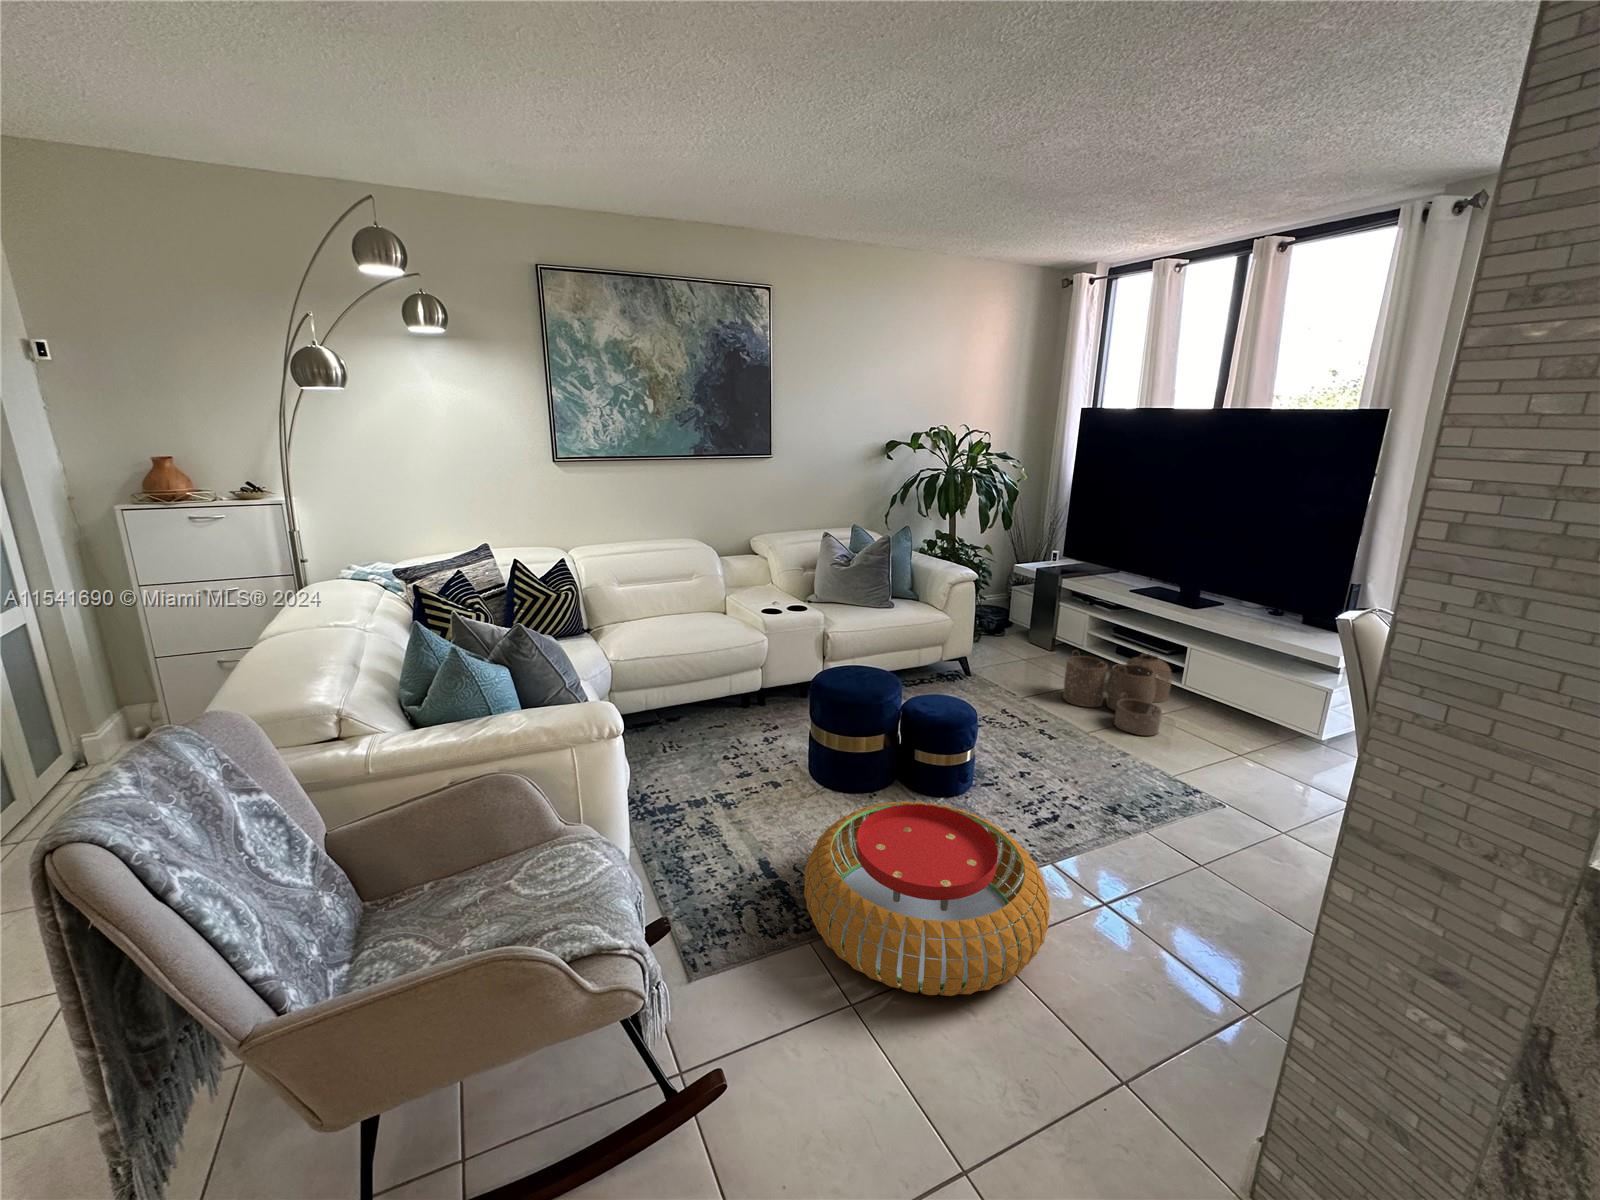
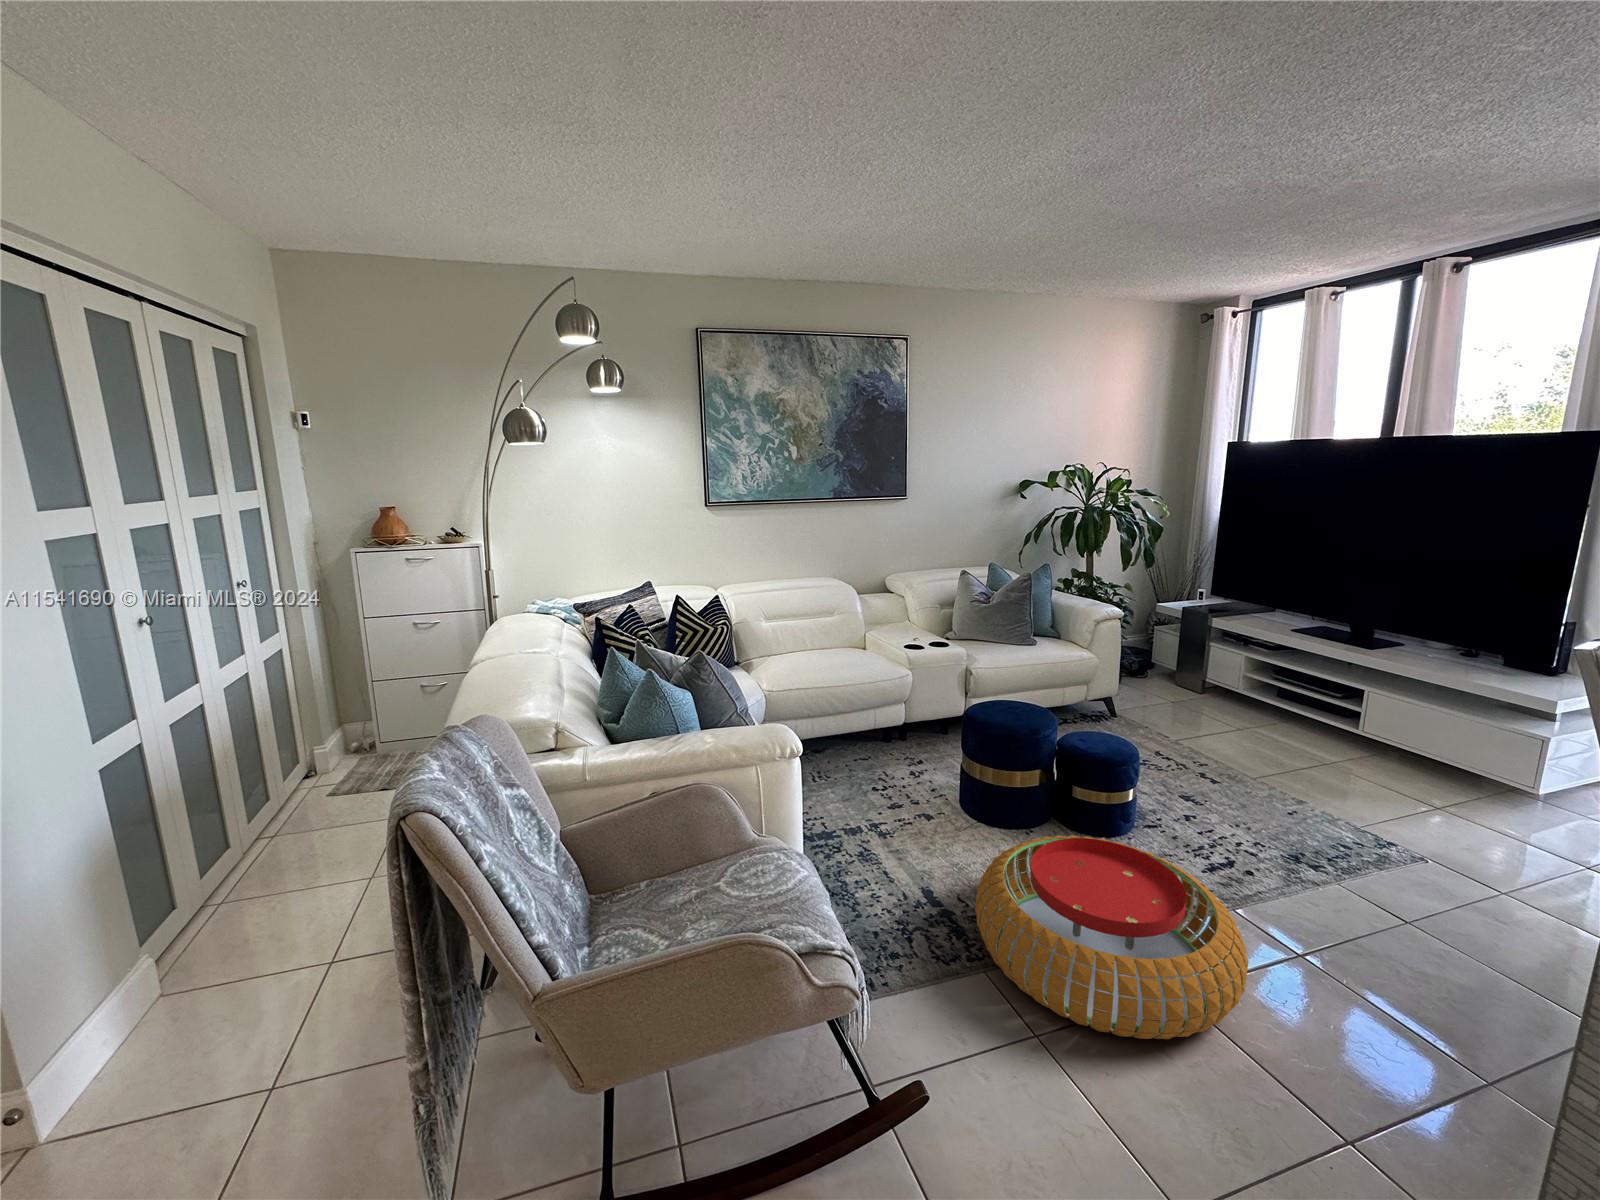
woven basket: present [1063,654,1172,735] -> none [1219,690,1345,783]

